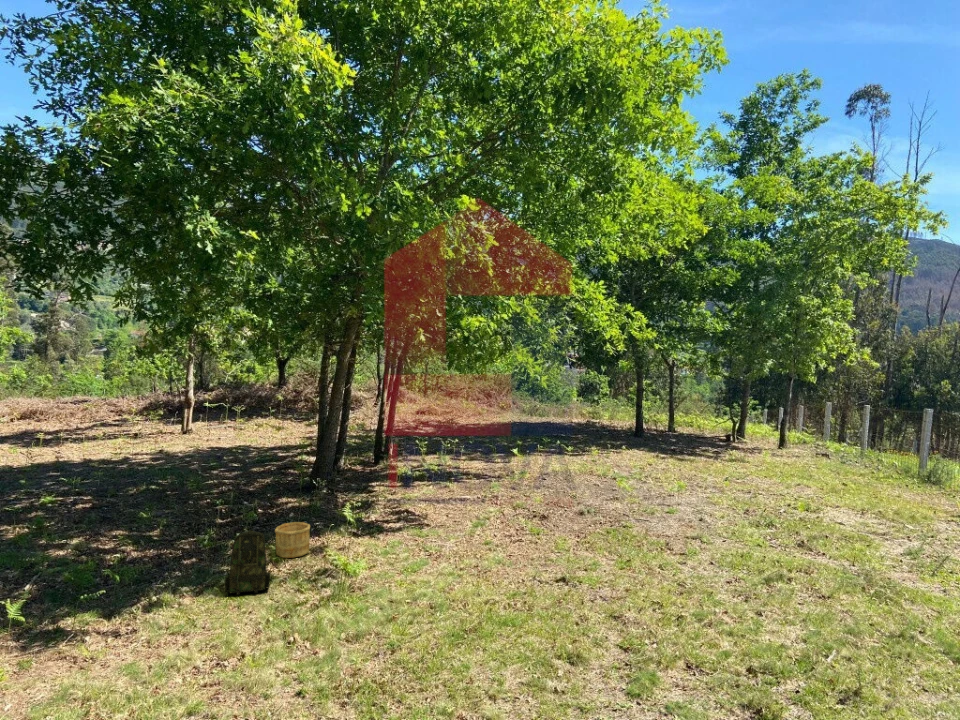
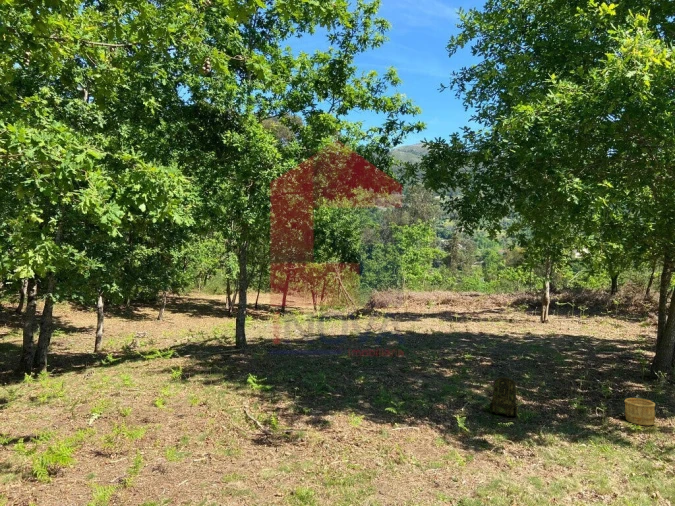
backpack: present [225,531,270,595] -> present [490,377,518,416]

